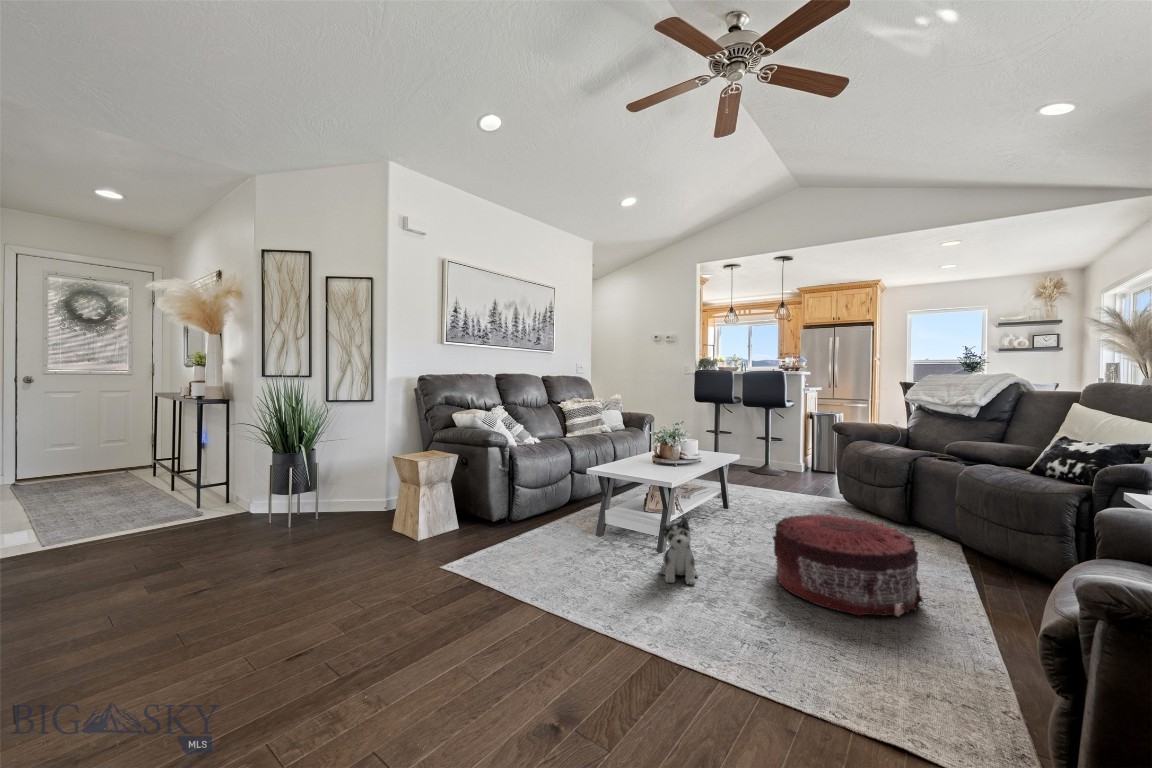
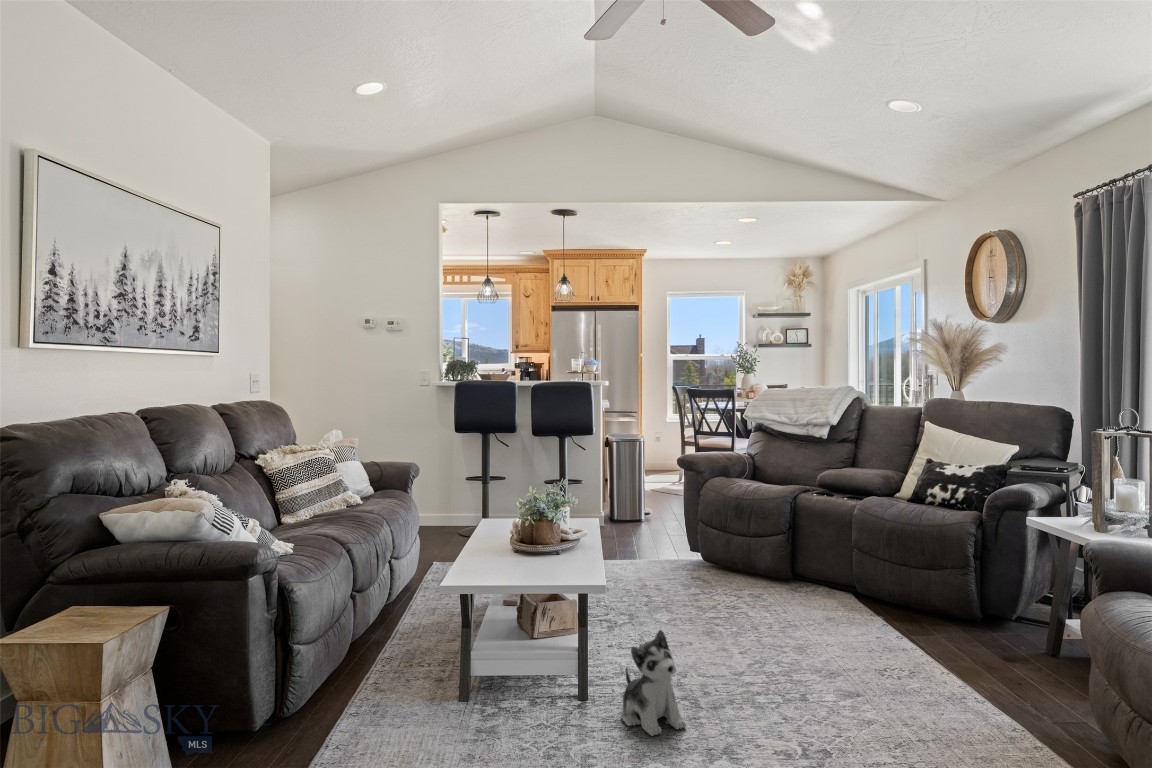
pouf: present [773,514,923,616] -> none [740,584,906,708]

